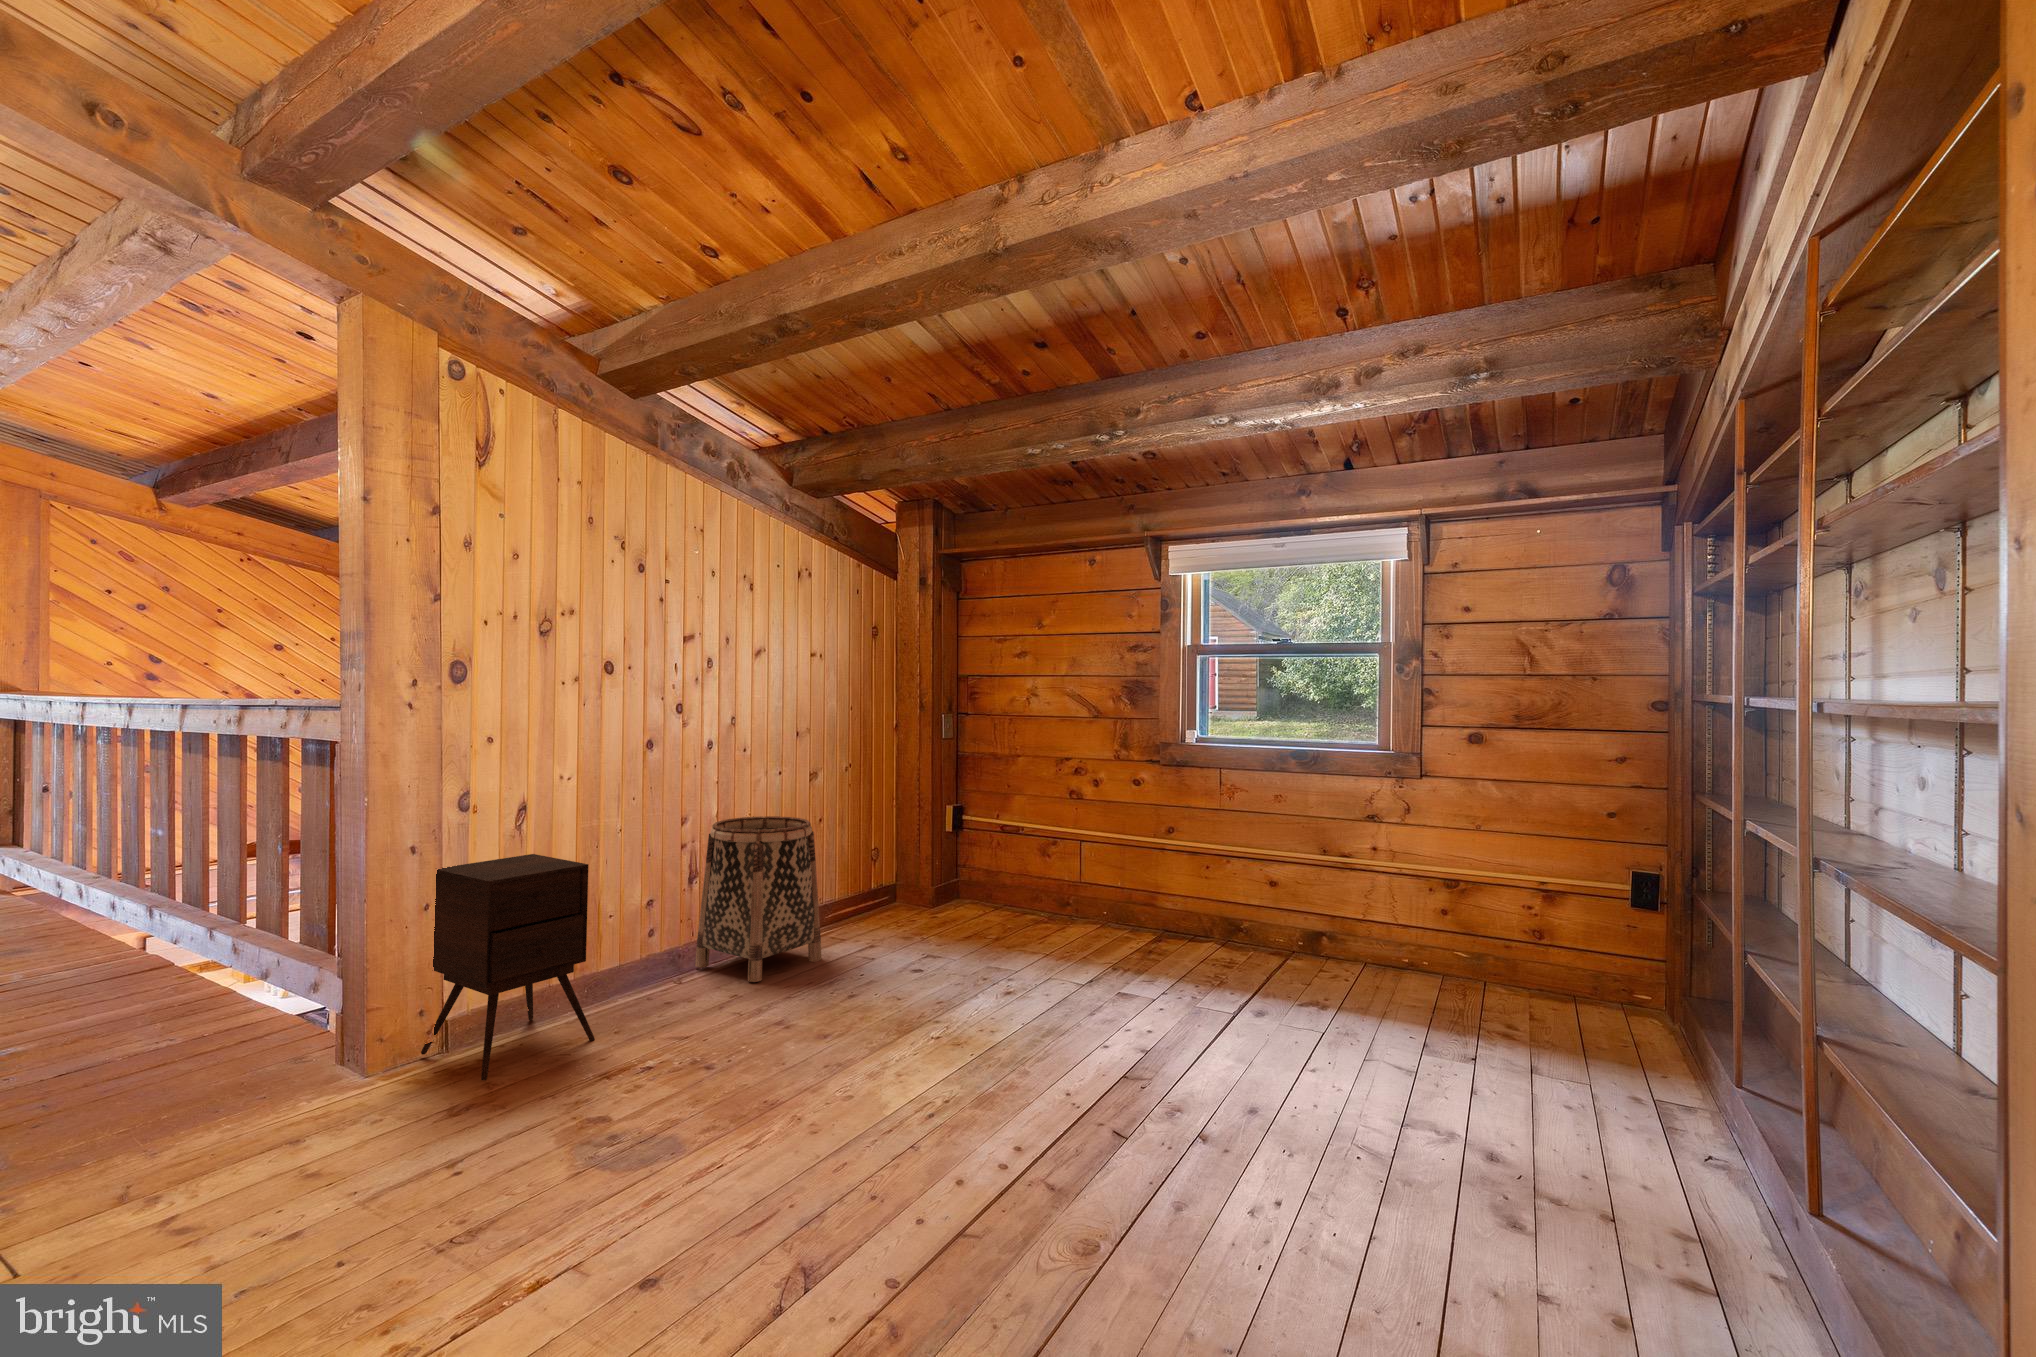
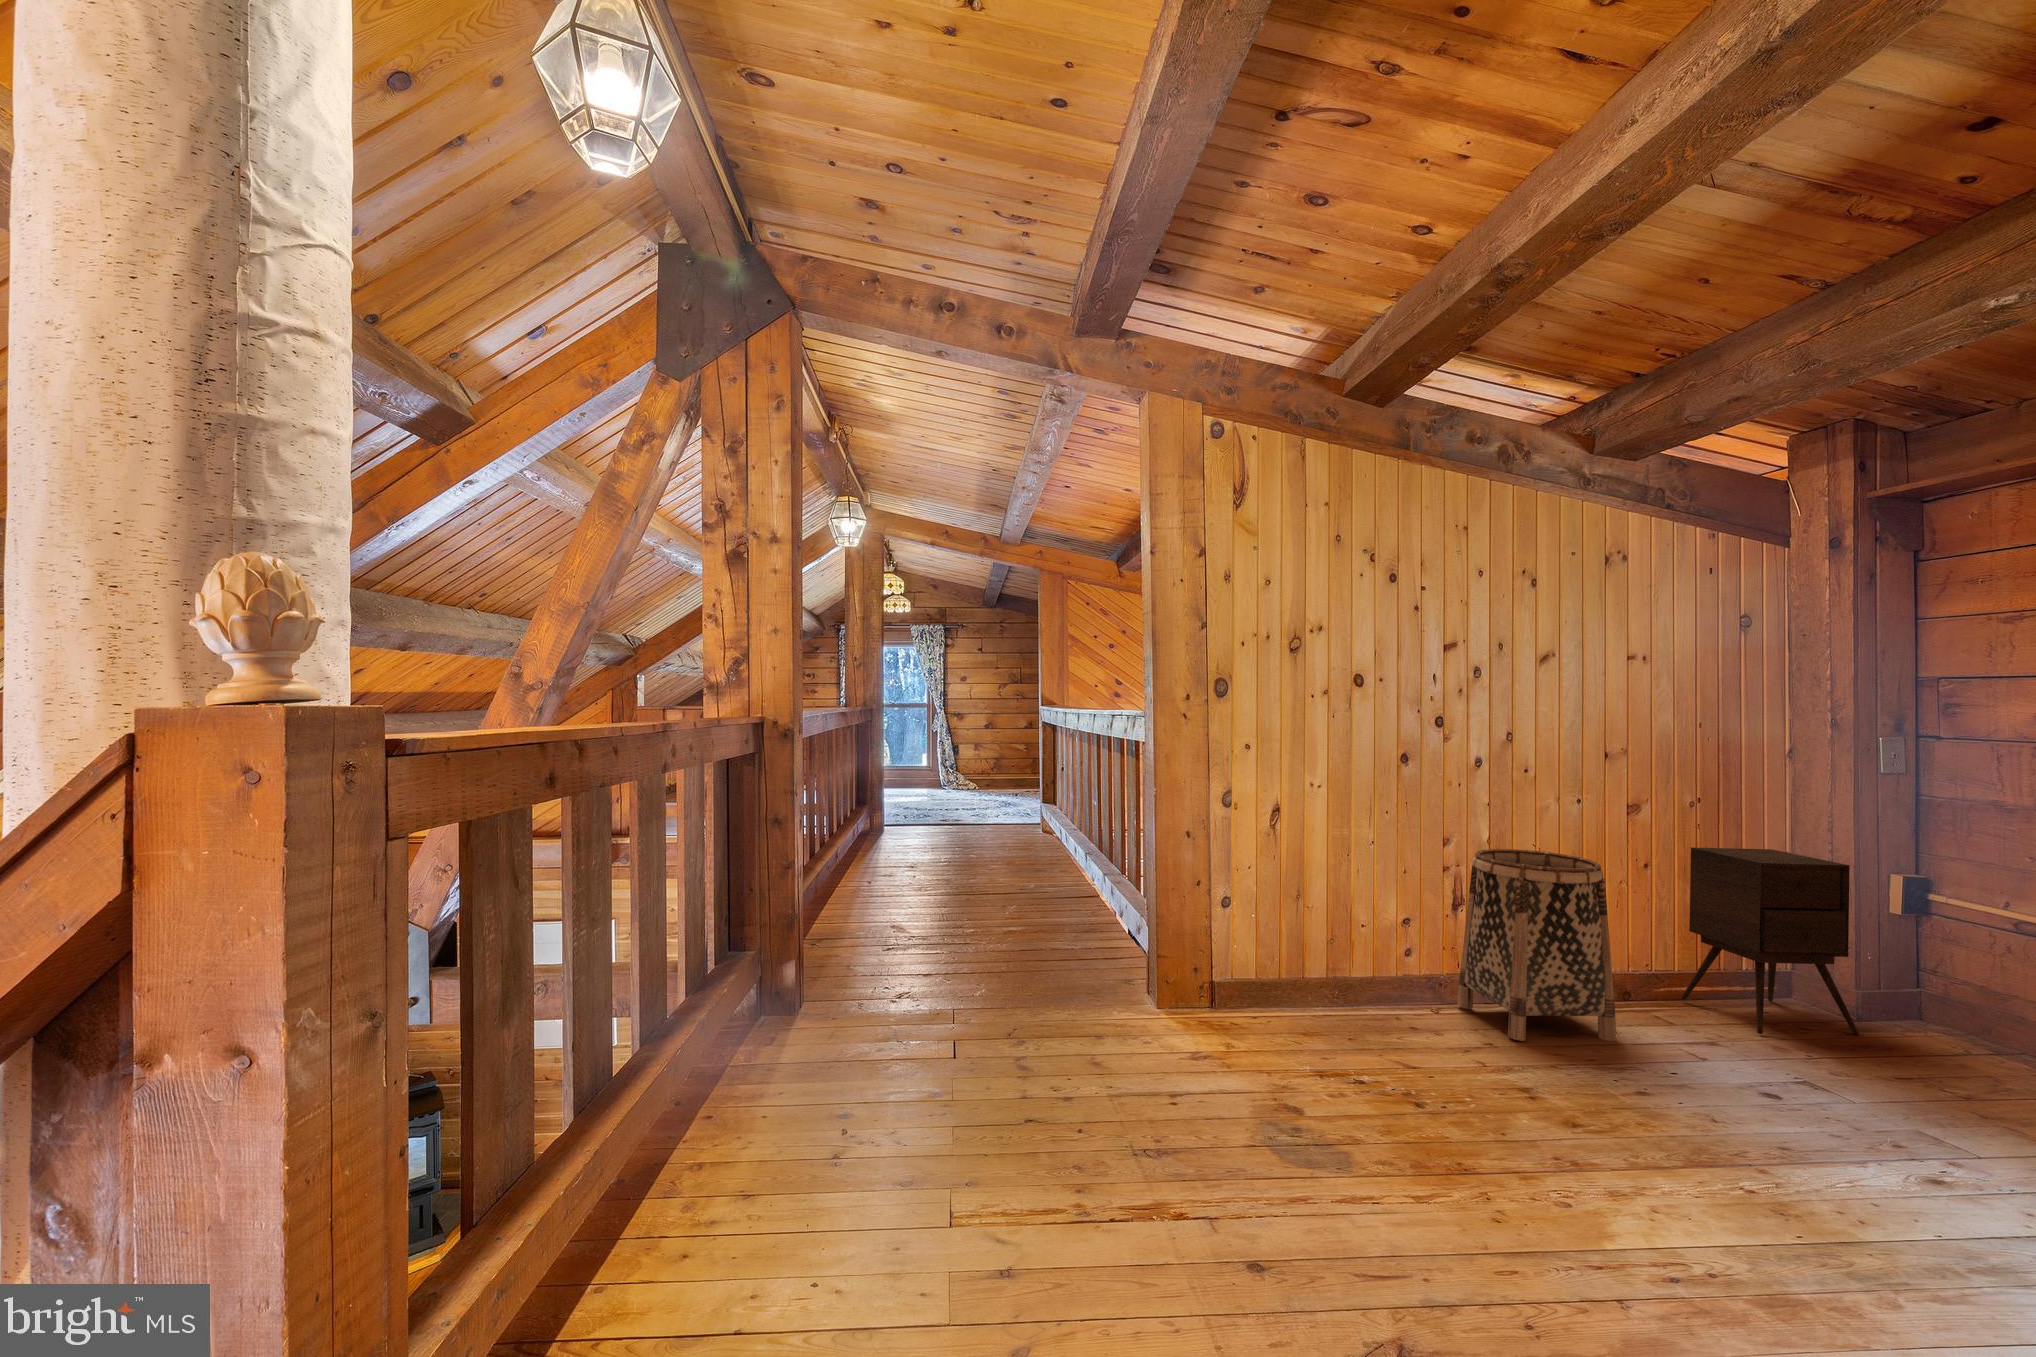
side table: present [421,854,595,1081] -> present [1681,847,1859,1035]

